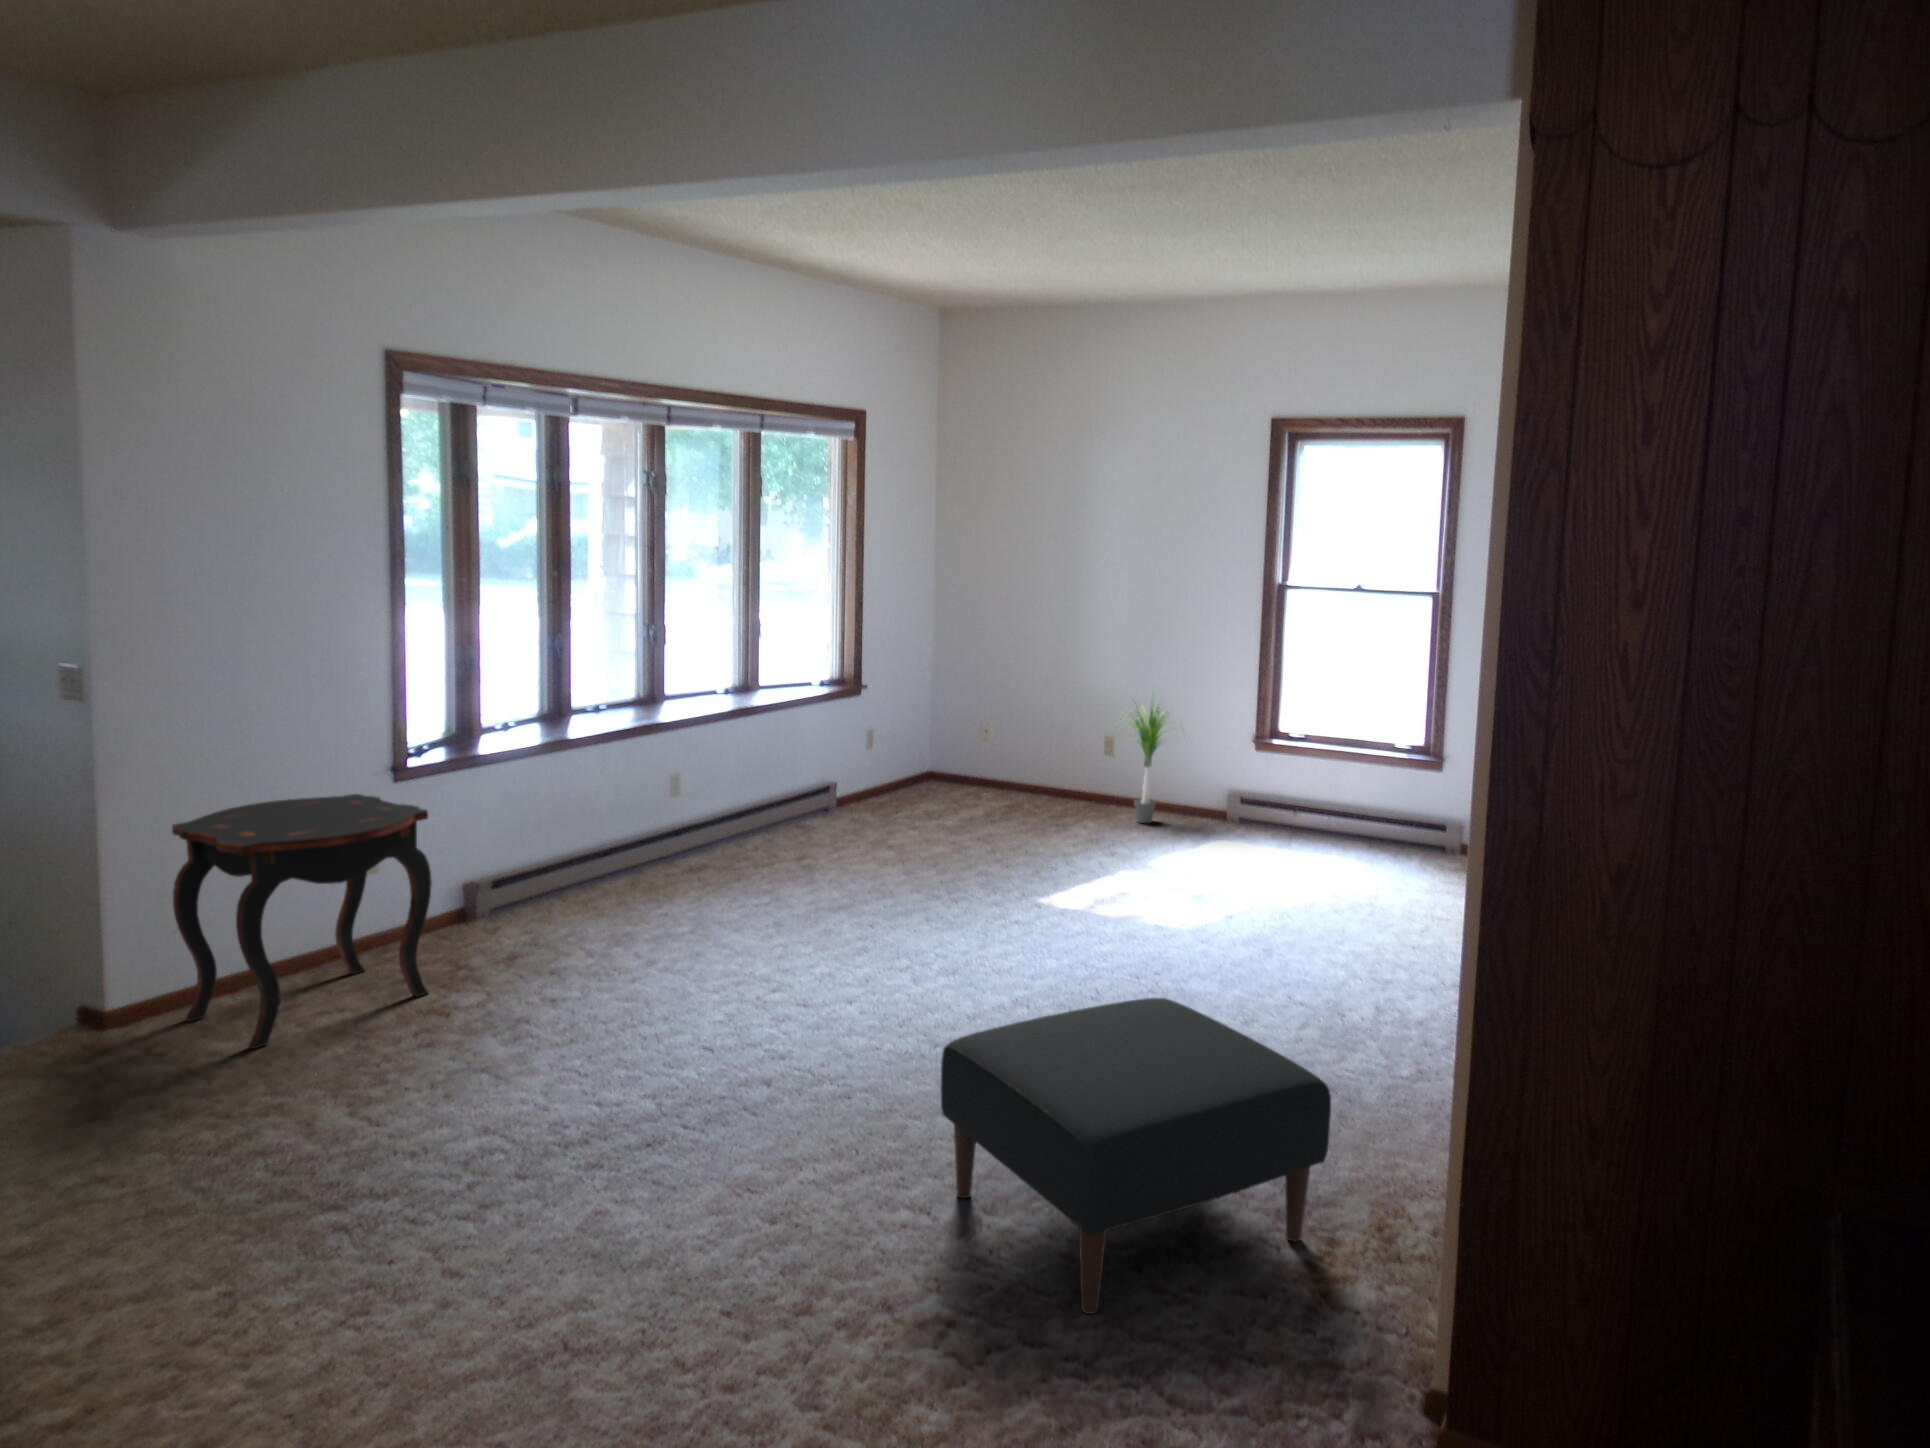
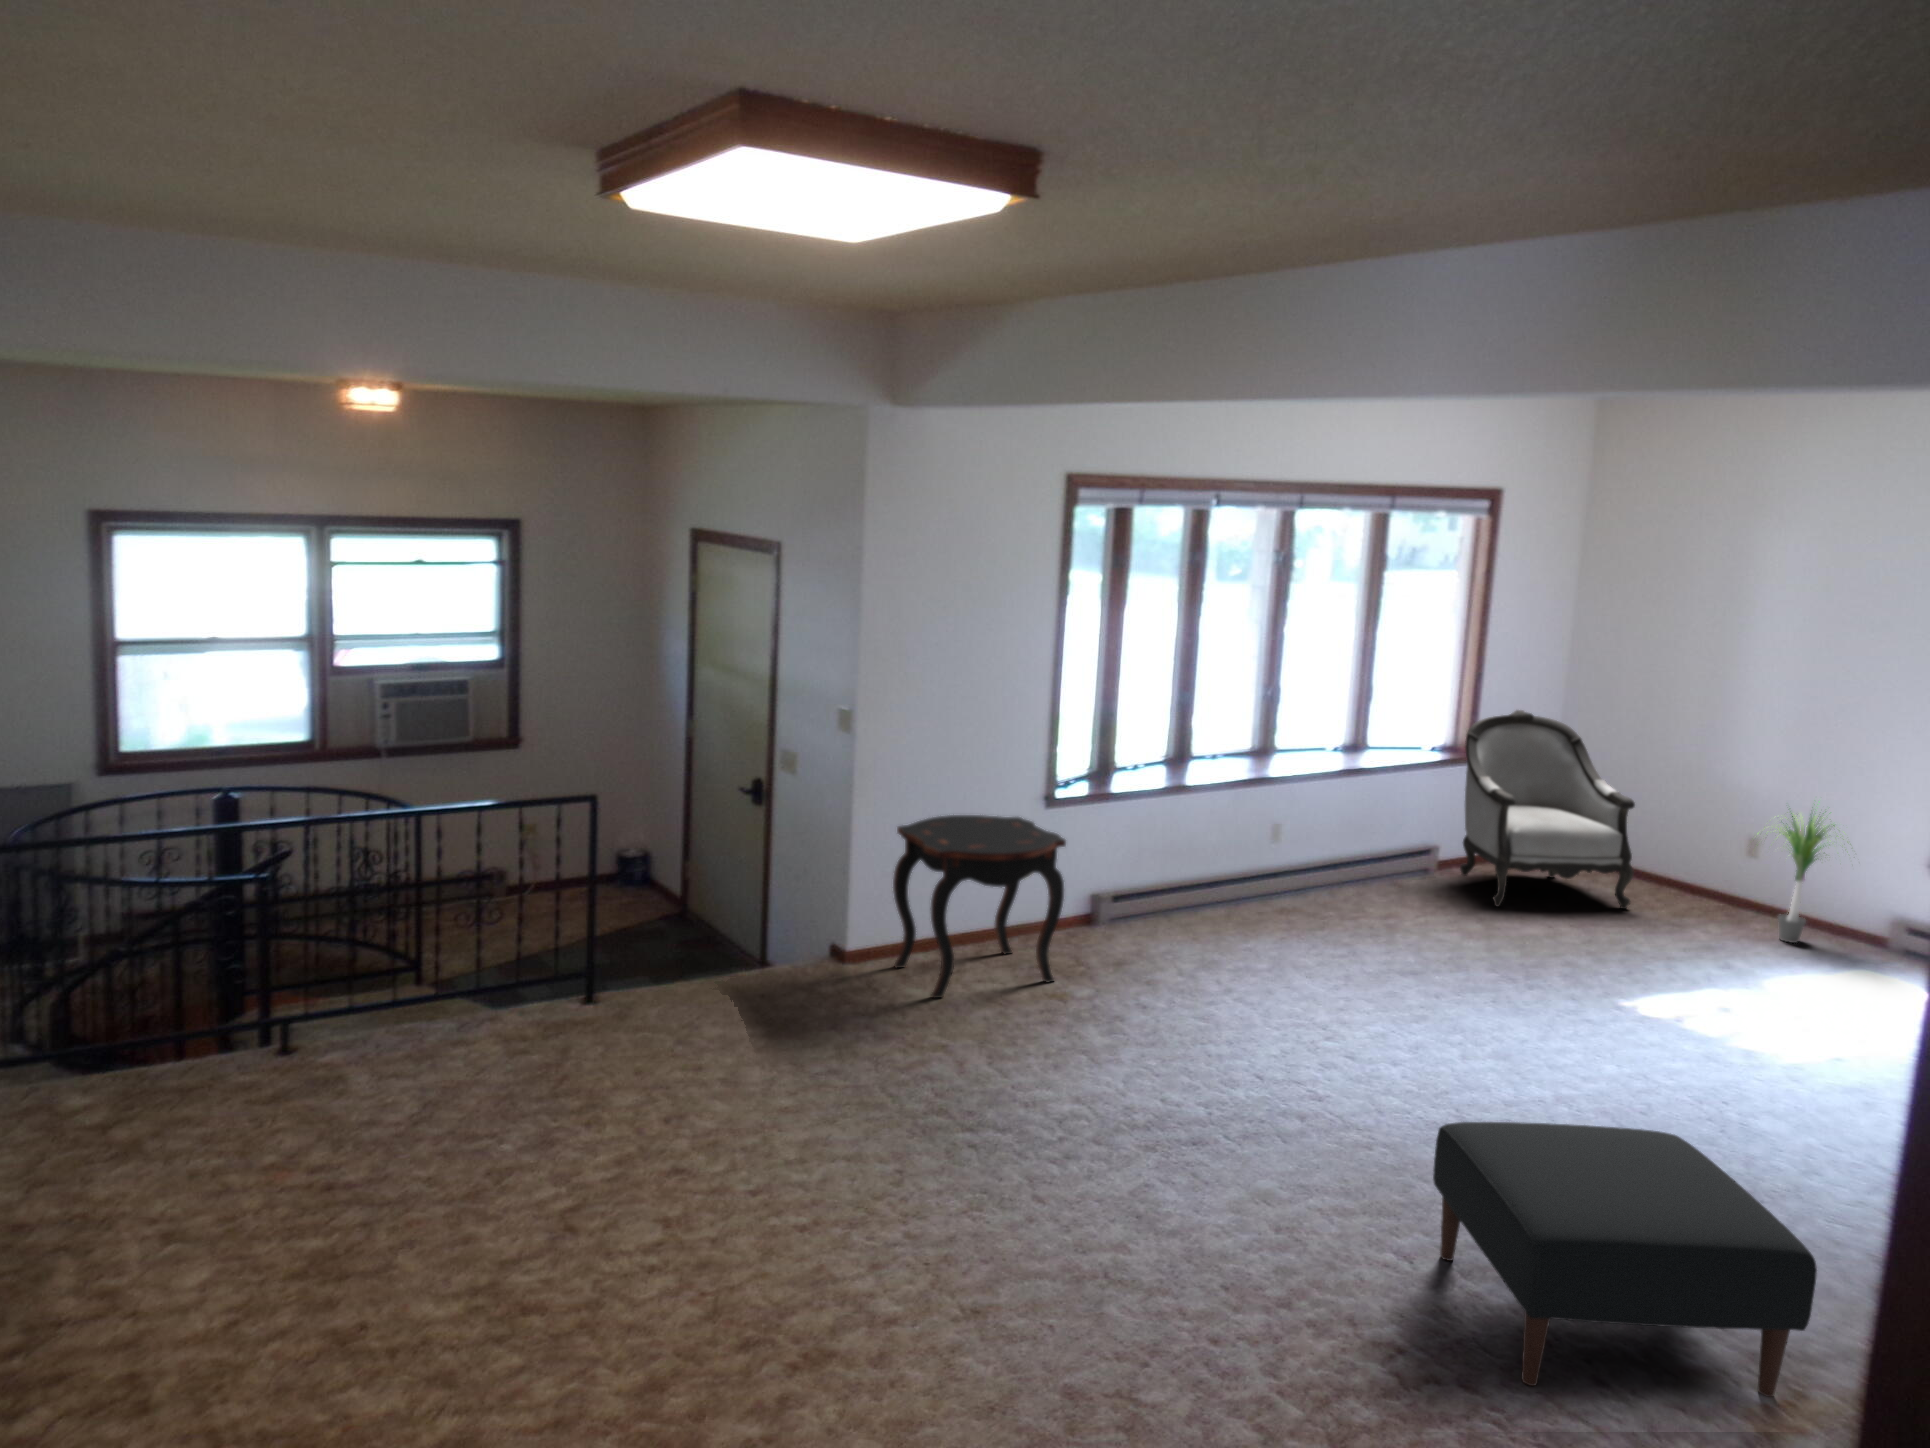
armchair: none [852,636,1014,832] -> present [1460,710,1635,909]

